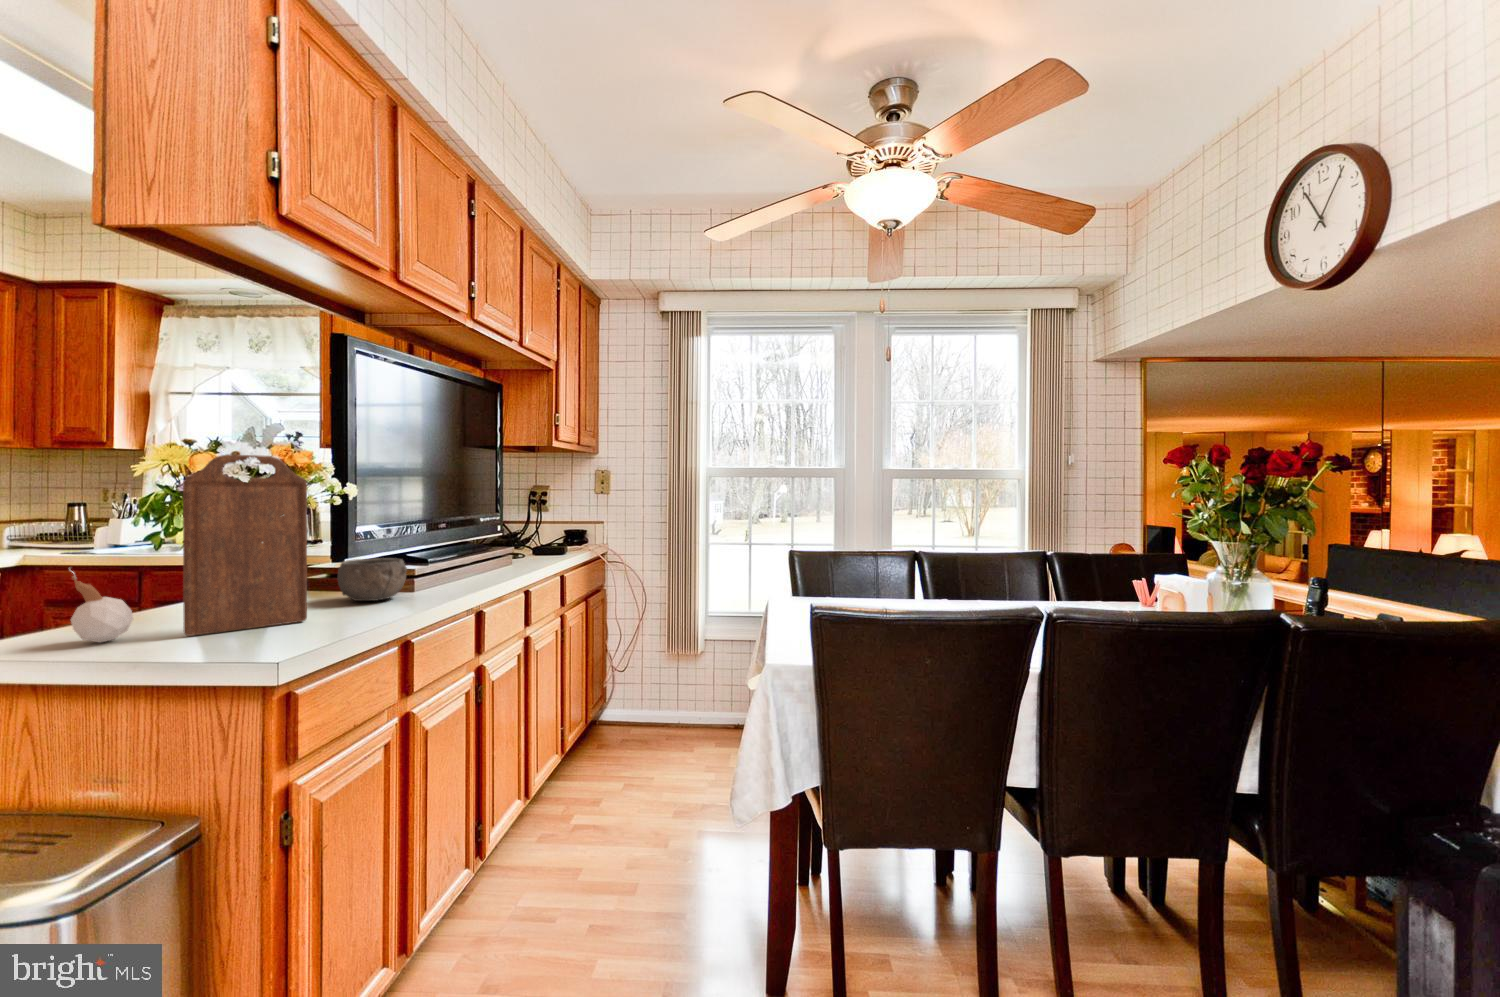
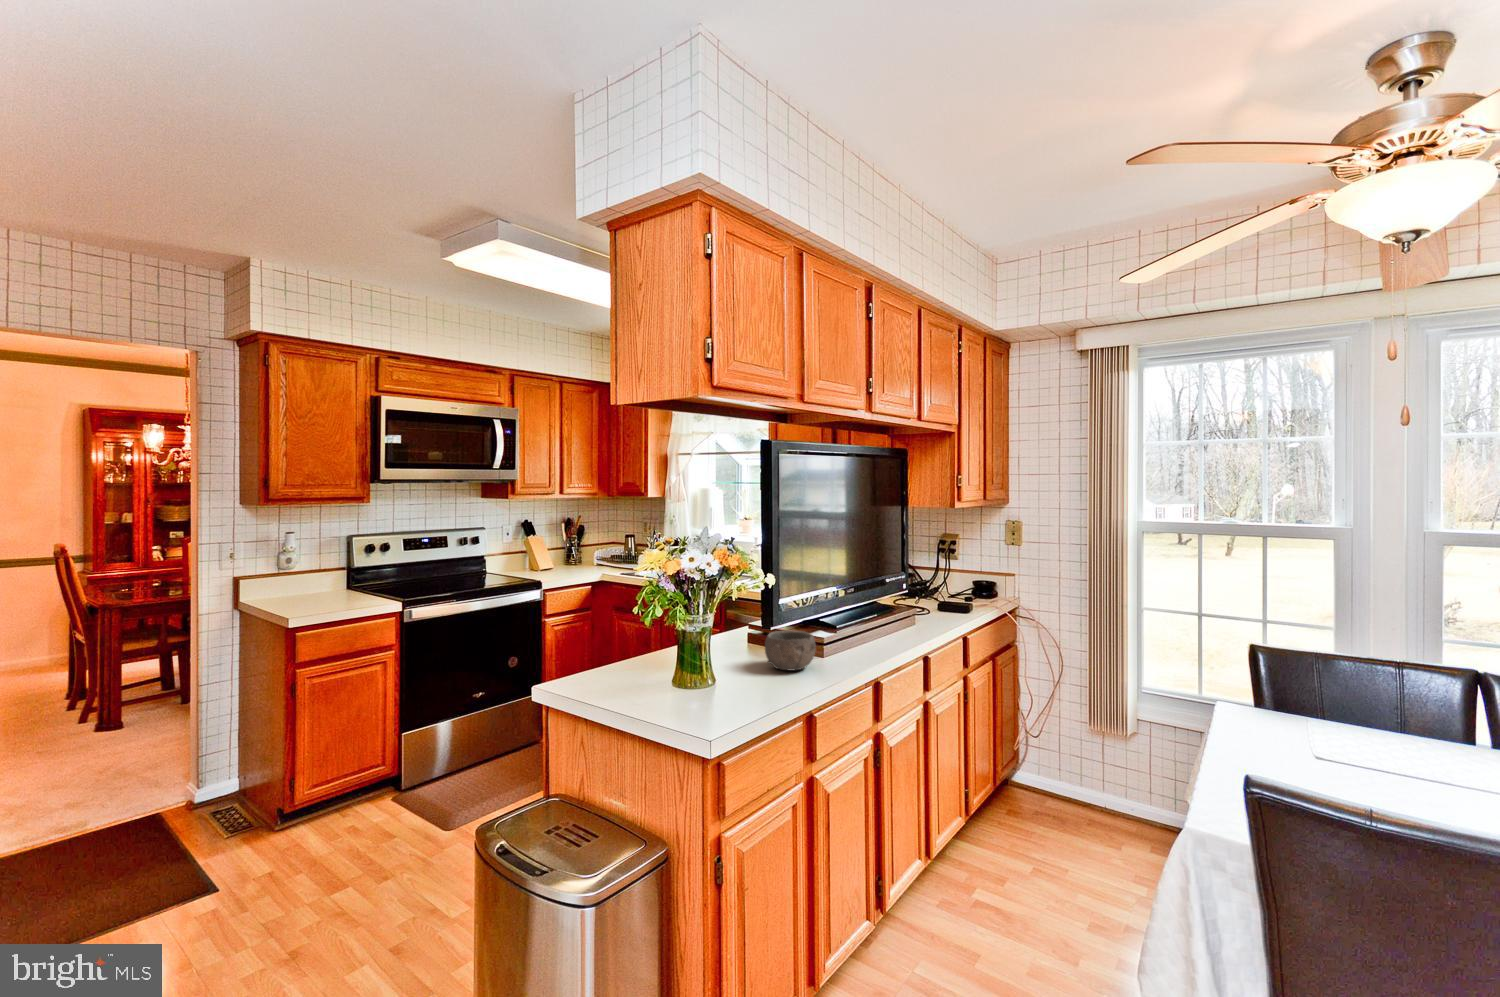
cutting board: present [183,454,307,636] -> none [662,560,739,697]
candle: present [71,575,133,643] -> none [602,641,635,695]

